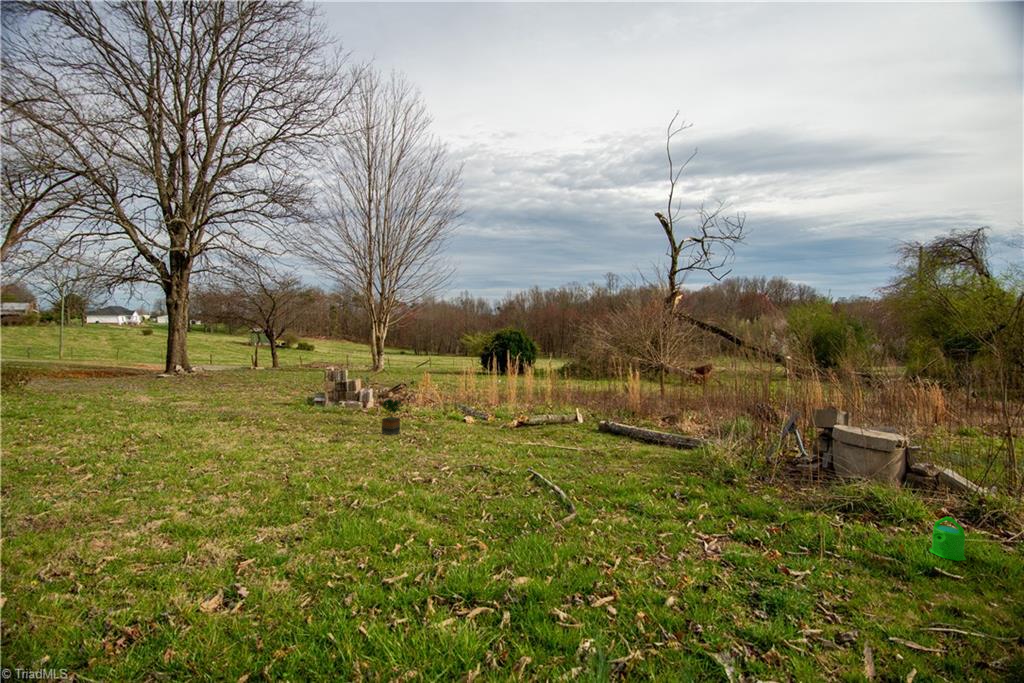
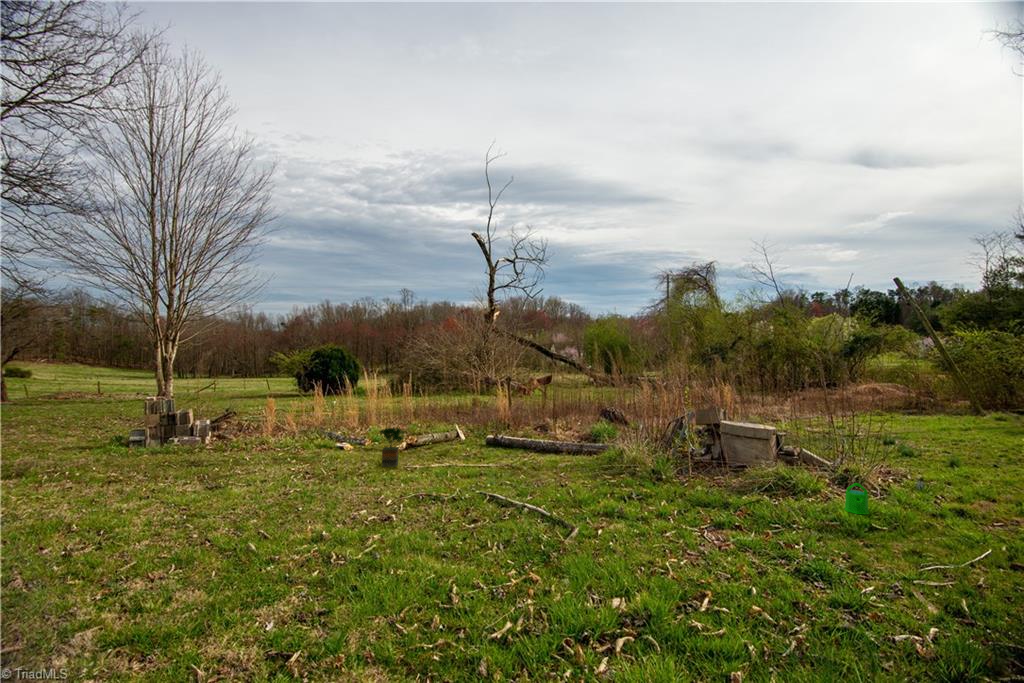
potted tree: present [382,399,403,435] -> present [380,428,403,467]

